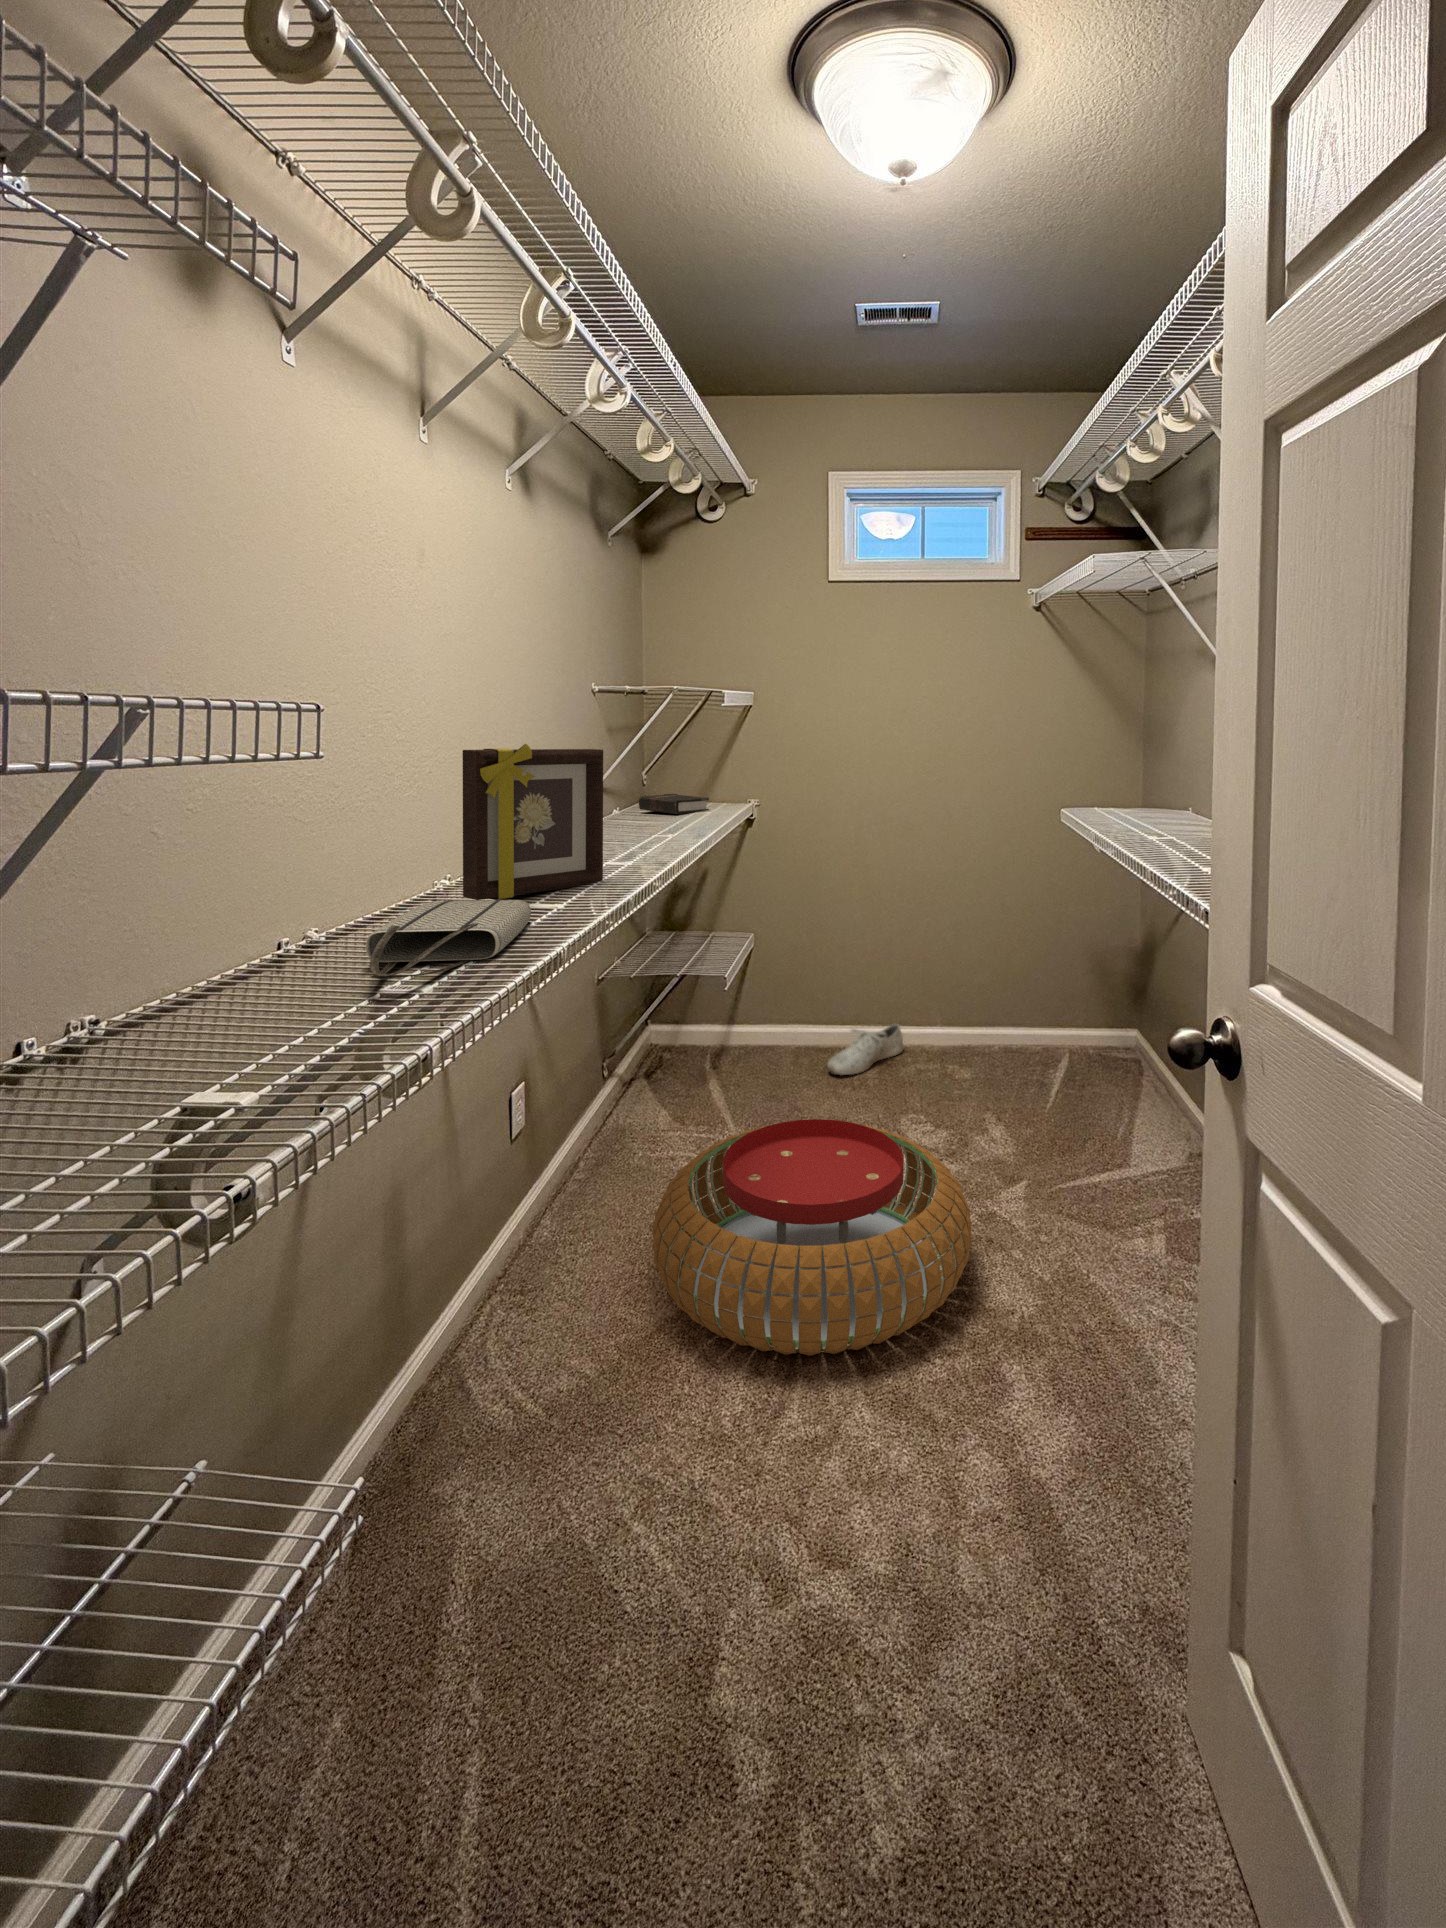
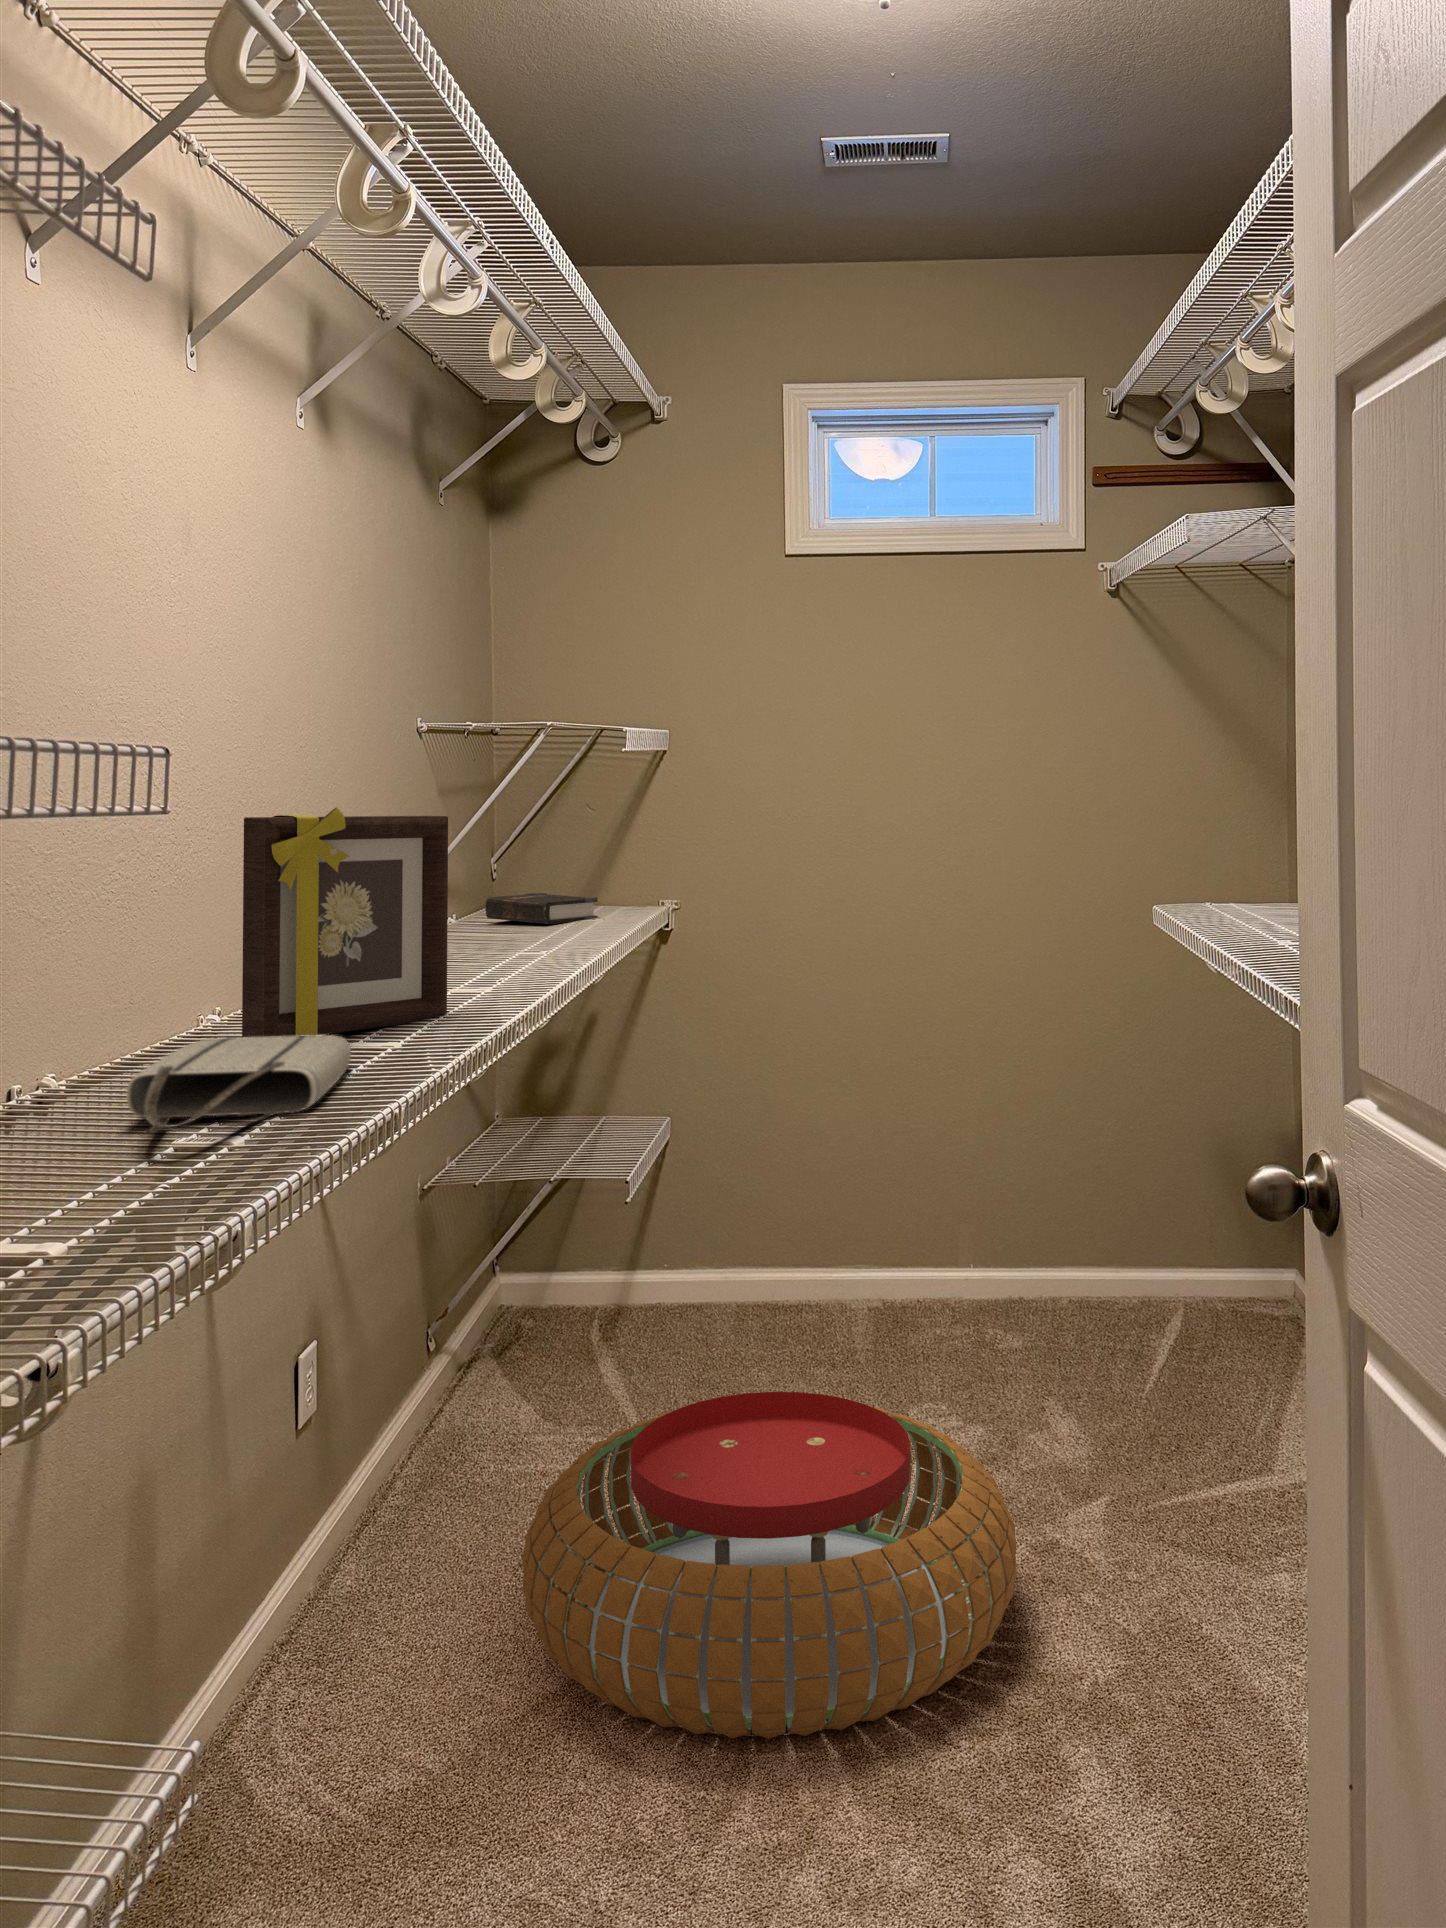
shoe: present [827,1024,904,1075] -> none [789,1263,914,1346]

